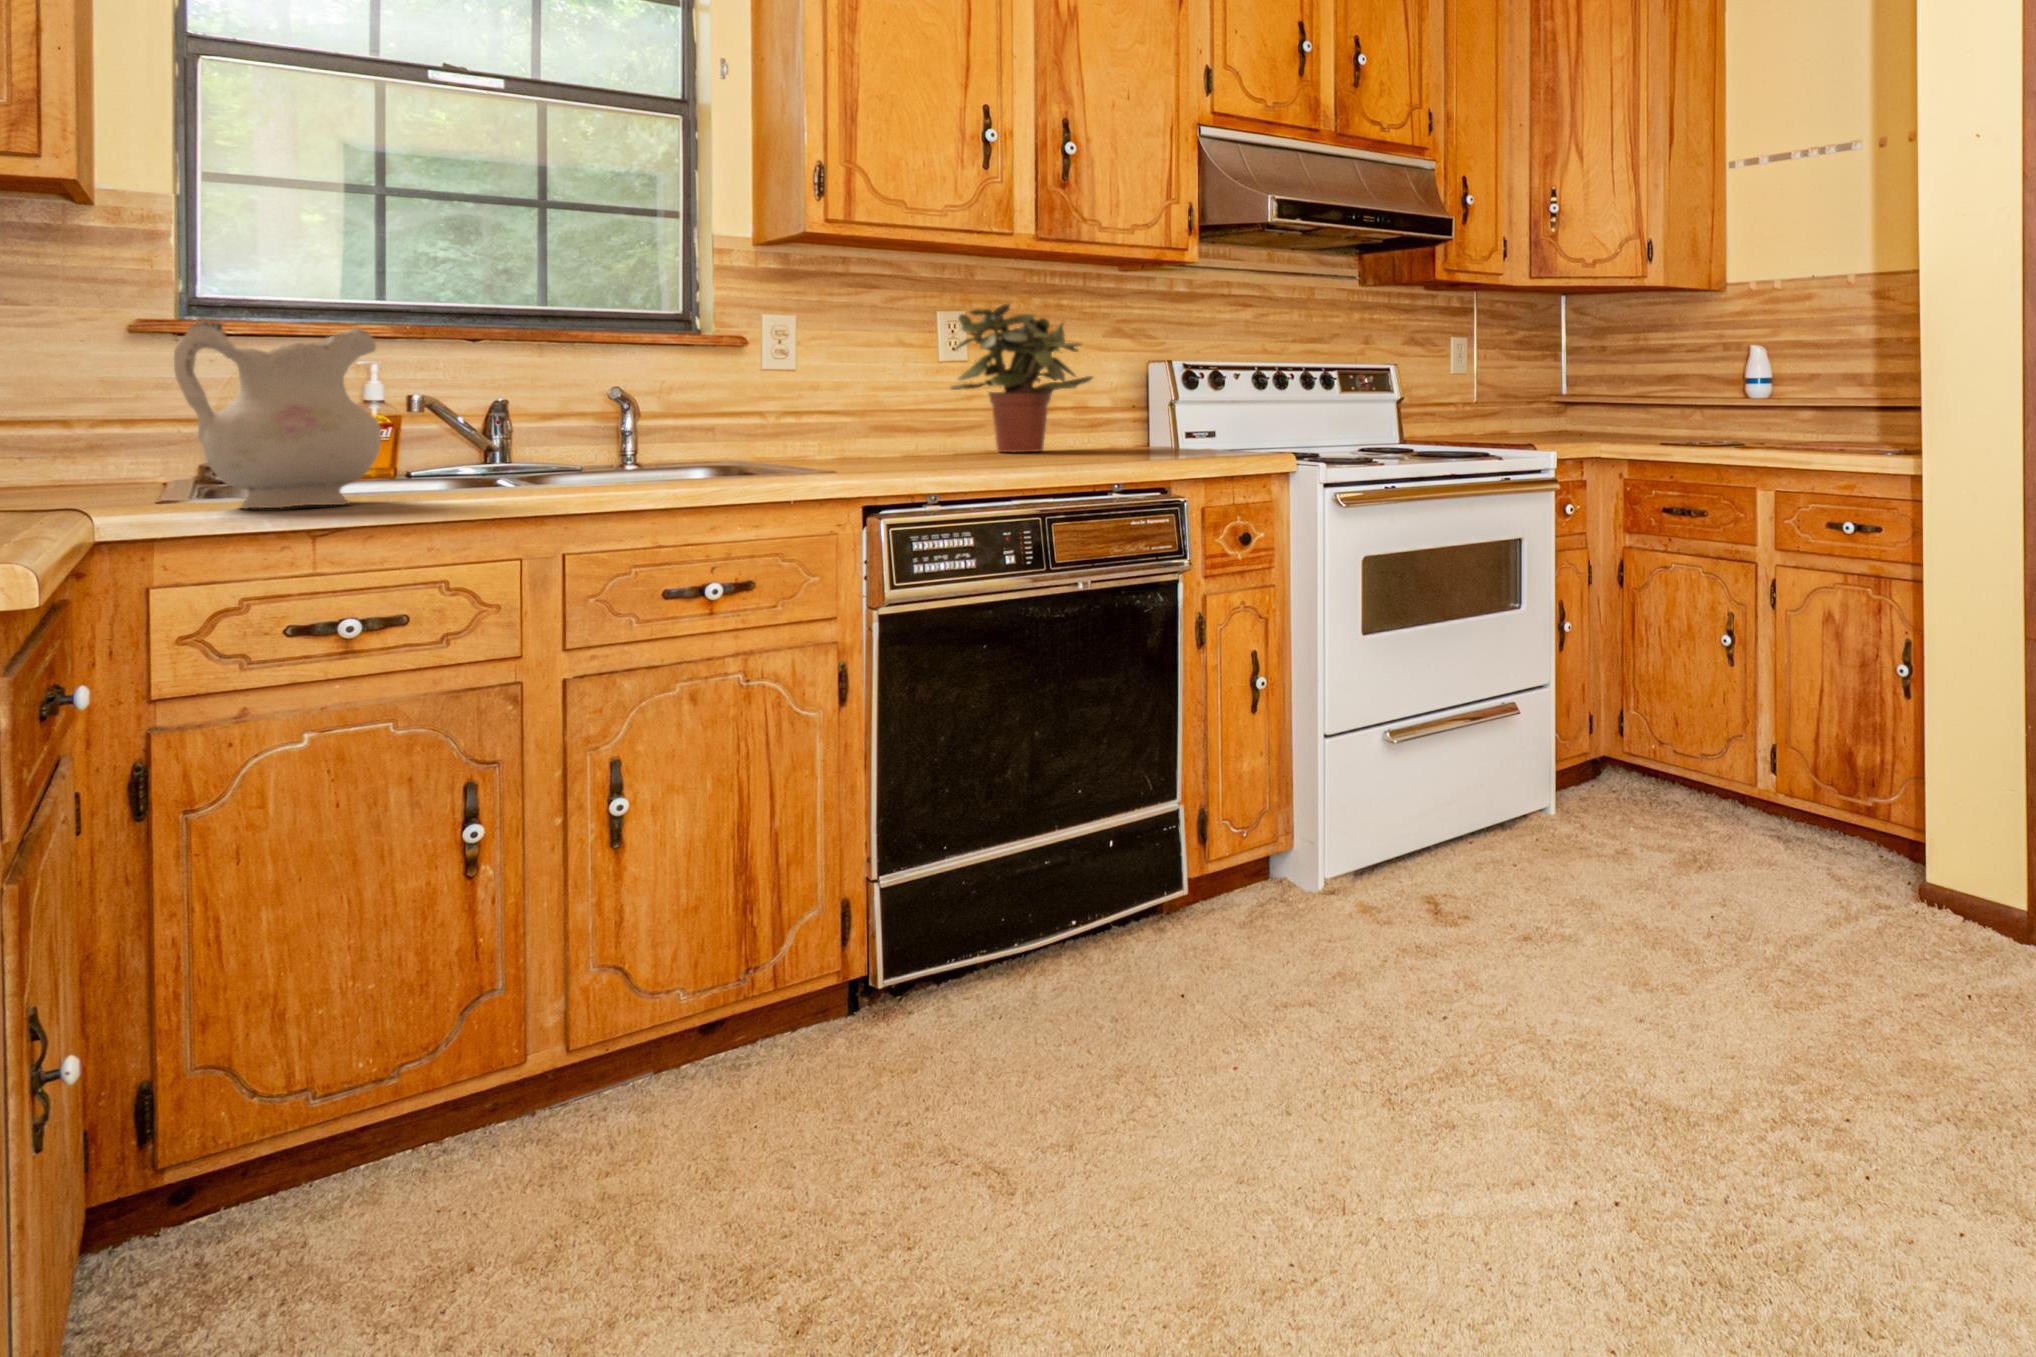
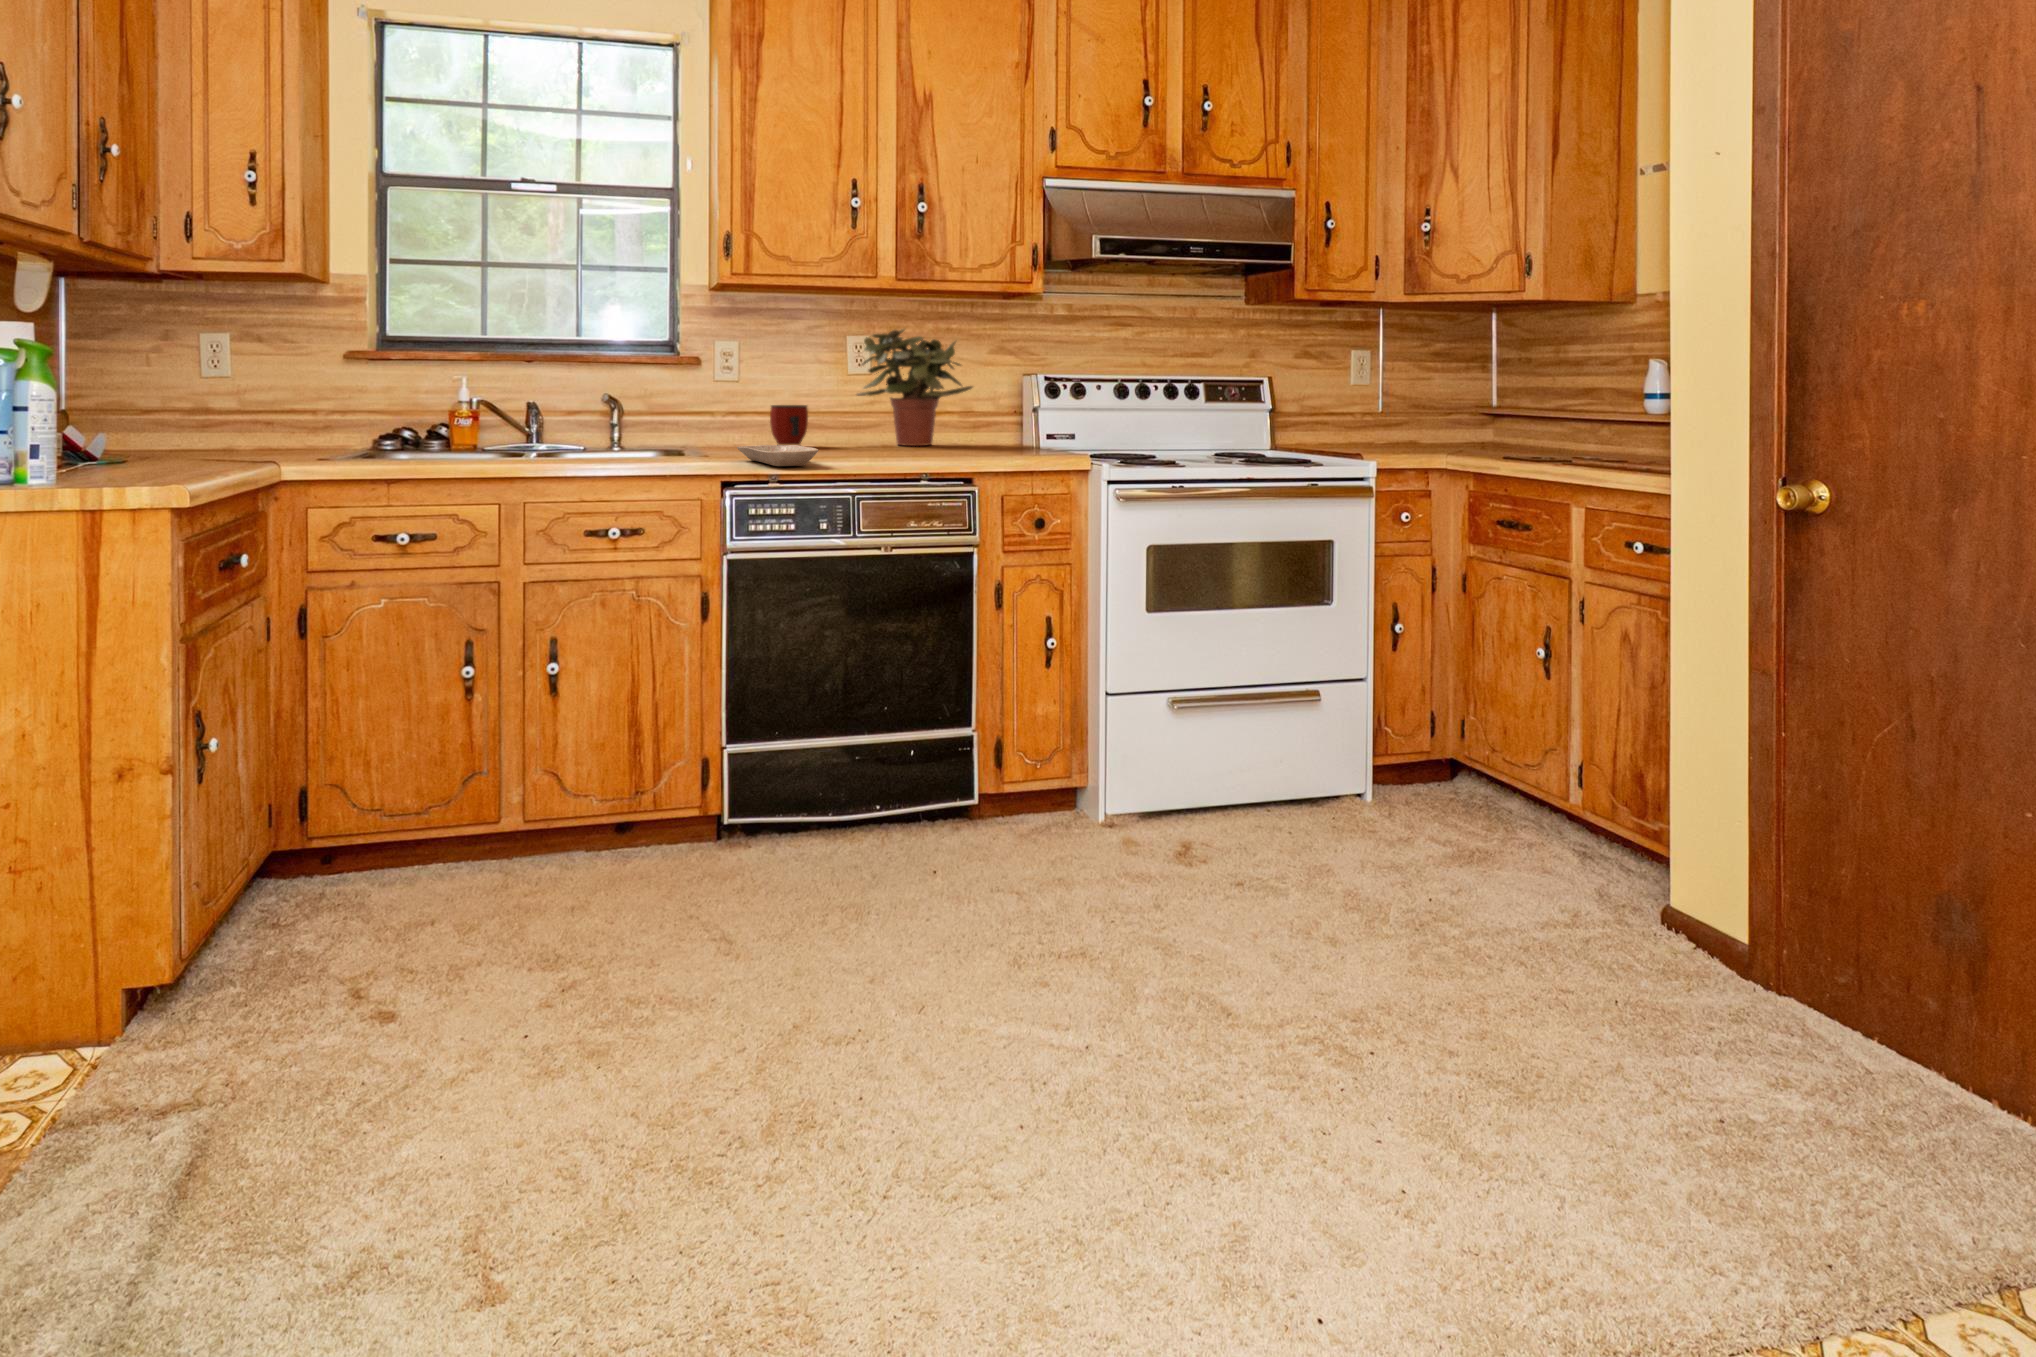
ceramic pitcher: present [174,321,381,508] -> none [316,358,420,467]
mug: none [841,402,895,459] -> present [770,405,808,445]
tray: none [872,452,1024,480] -> present [737,445,819,466]

